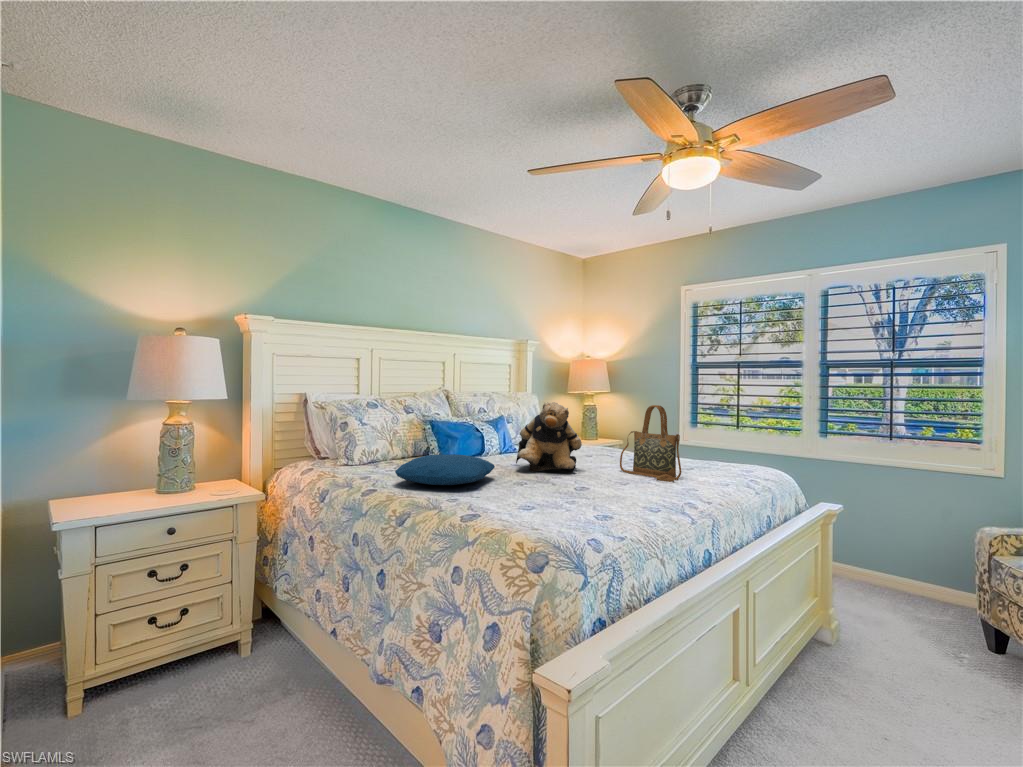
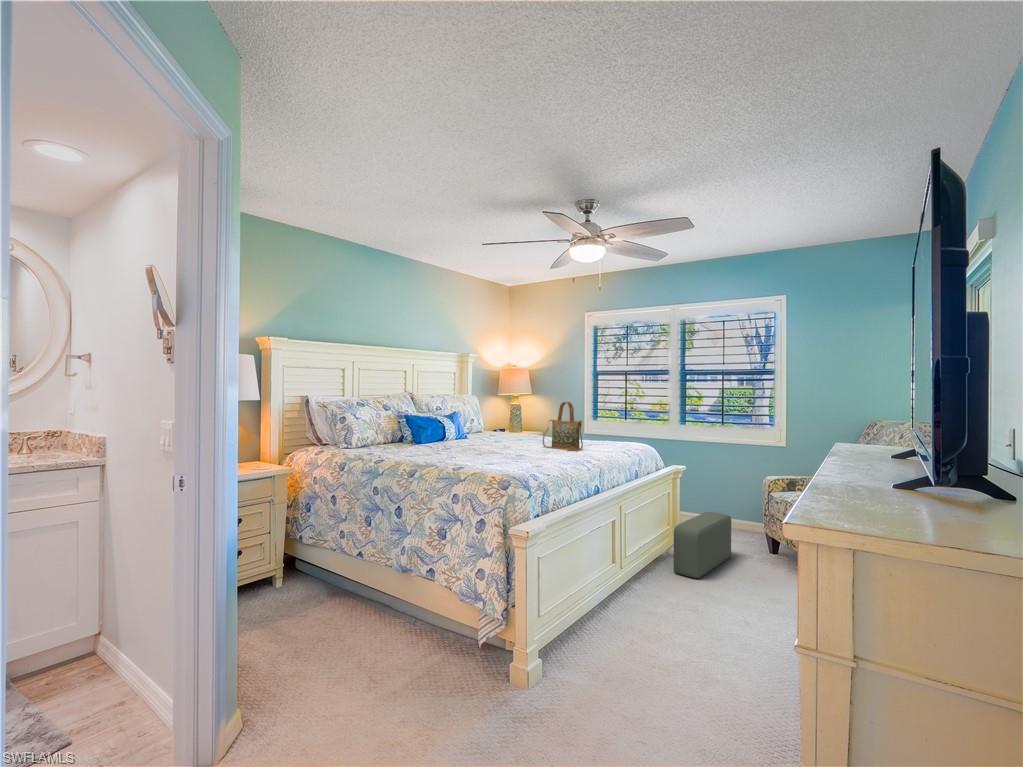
teddy bear: present [516,402,582,472] -> none [472,401,517,449]
pillow: present [395,454,495,485] -> none [396,437,461,455]
pouf: none [832,577,924,699] -> present [674,512,731,578]

